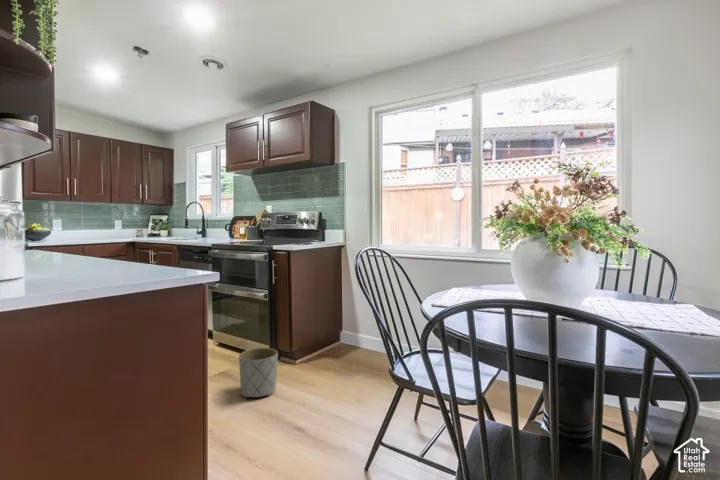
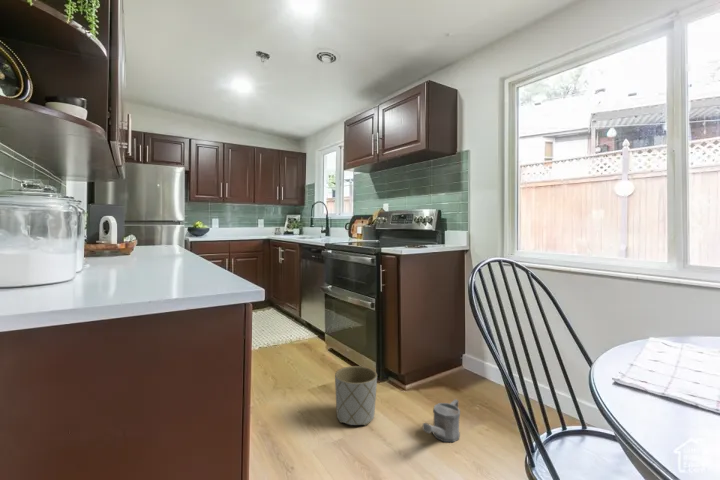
watering can: none [321,362,347,394] -> present [423,400,460,442]

